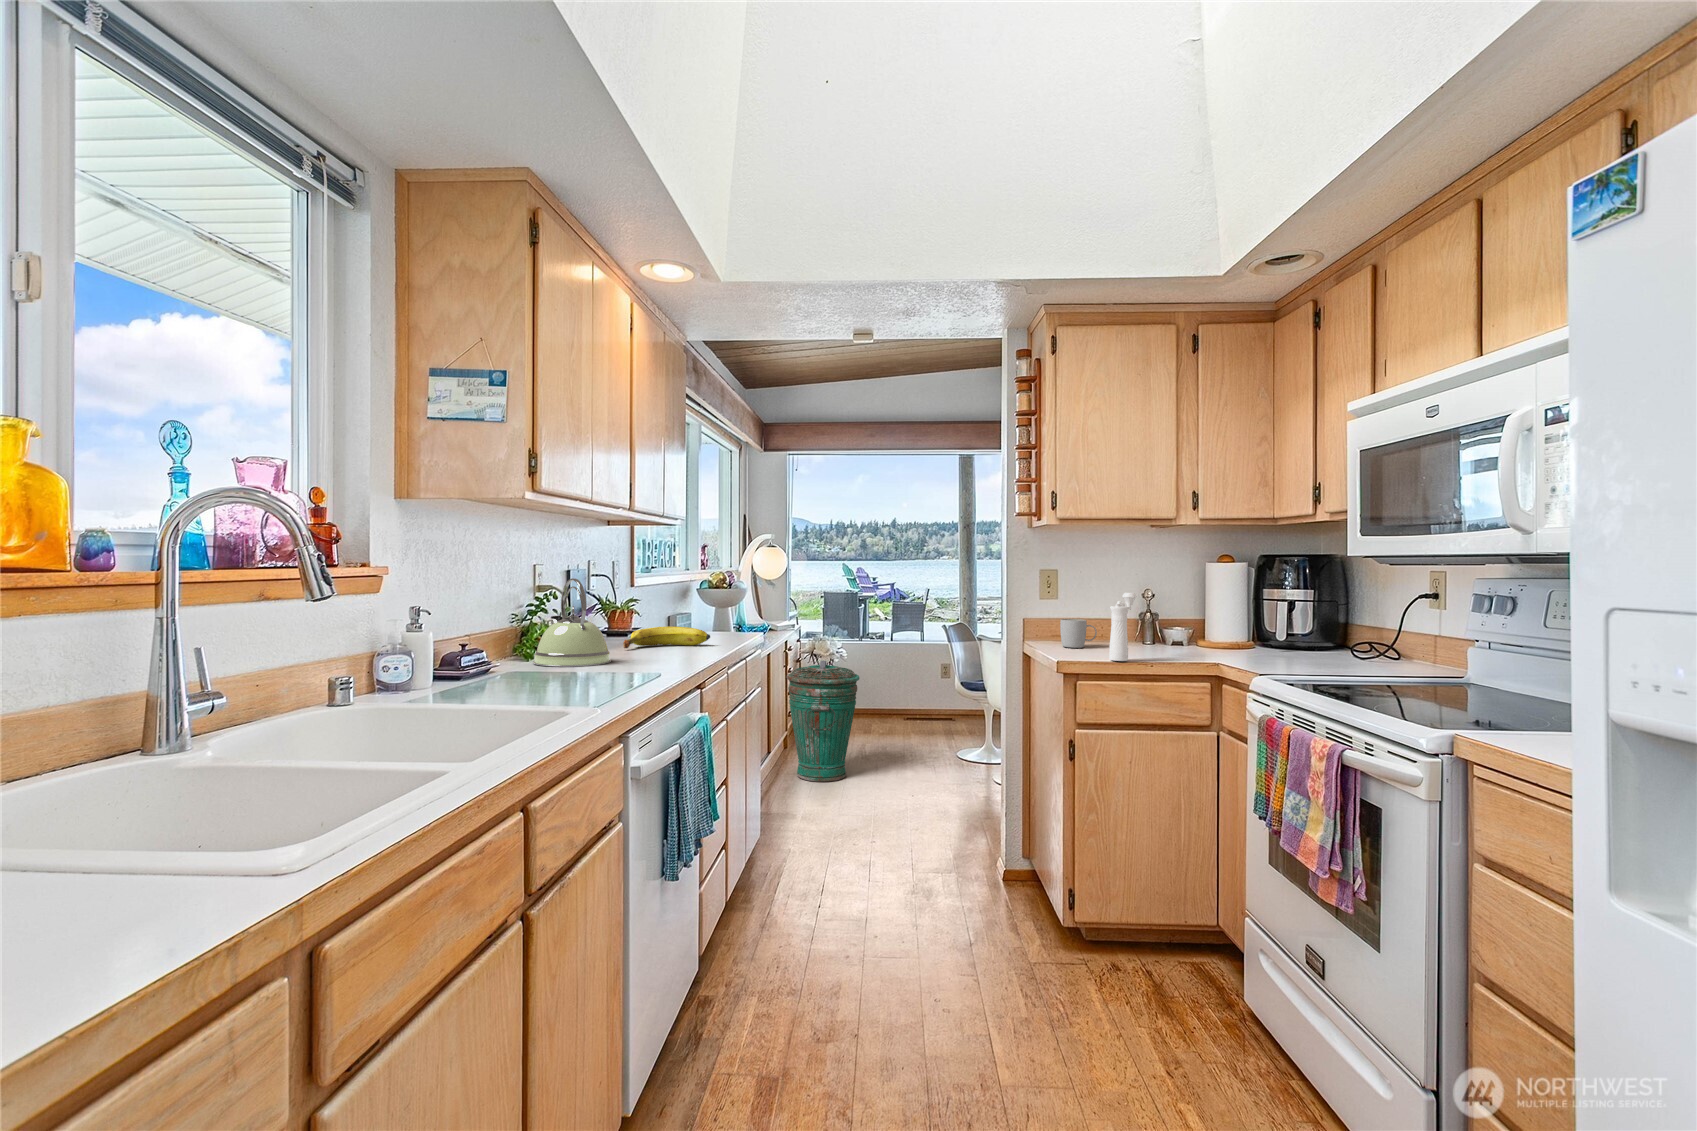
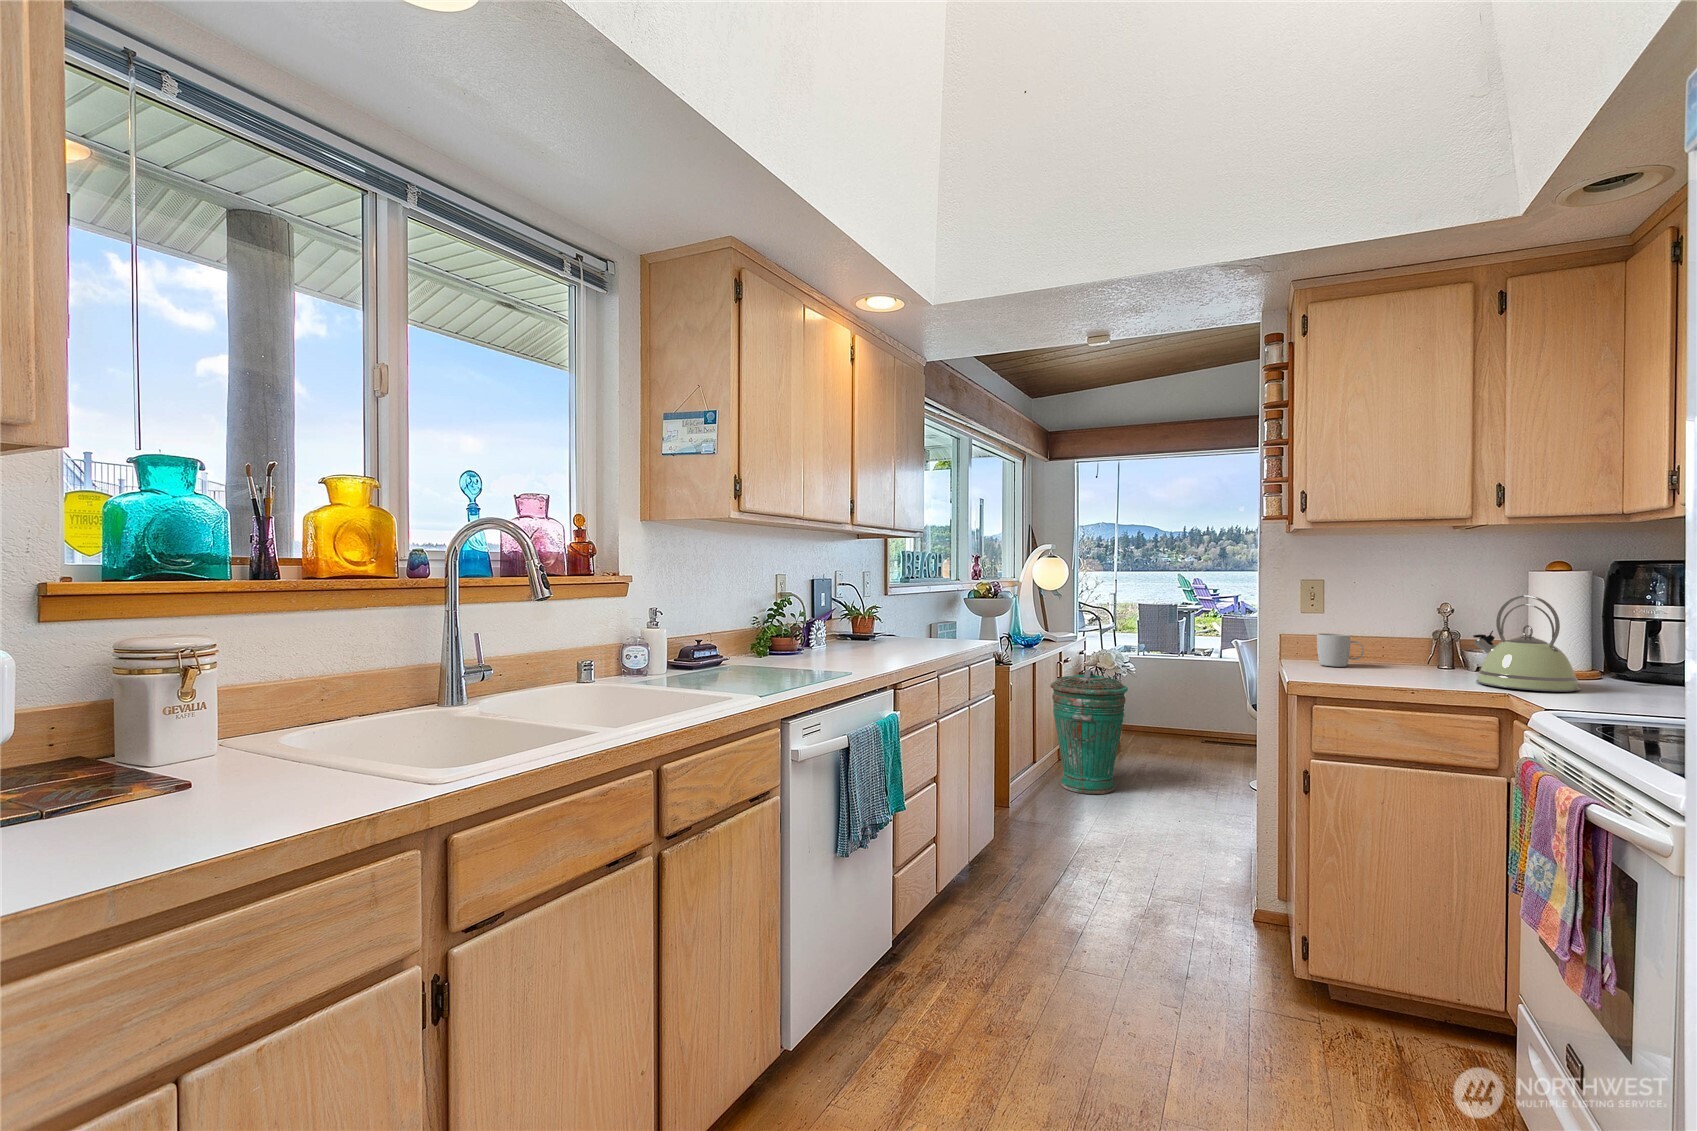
kettle: present [533,578,611,667] -> present [1473,595,1580,692]
pepper mill: present [1109,593,1136,661] -> none [1362,605,1404,684]
banana: present [623,626,710,648] -> none [852,629,935,650]

